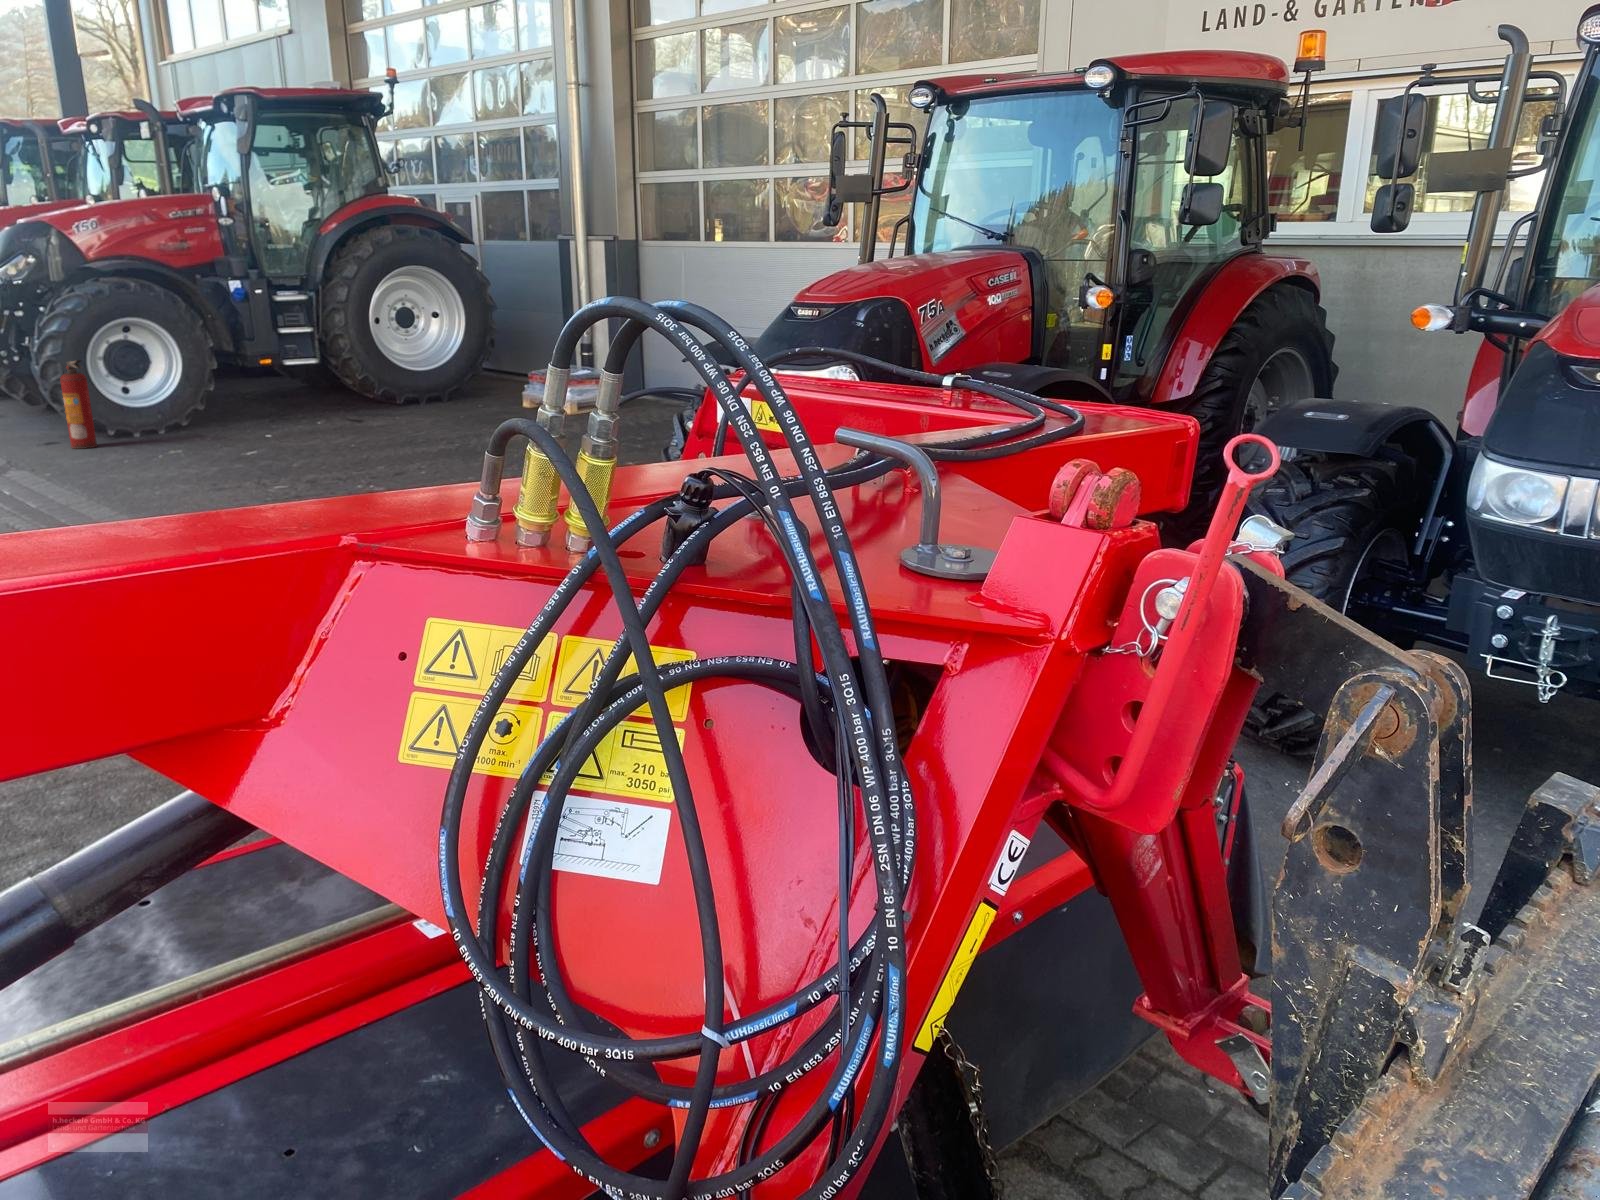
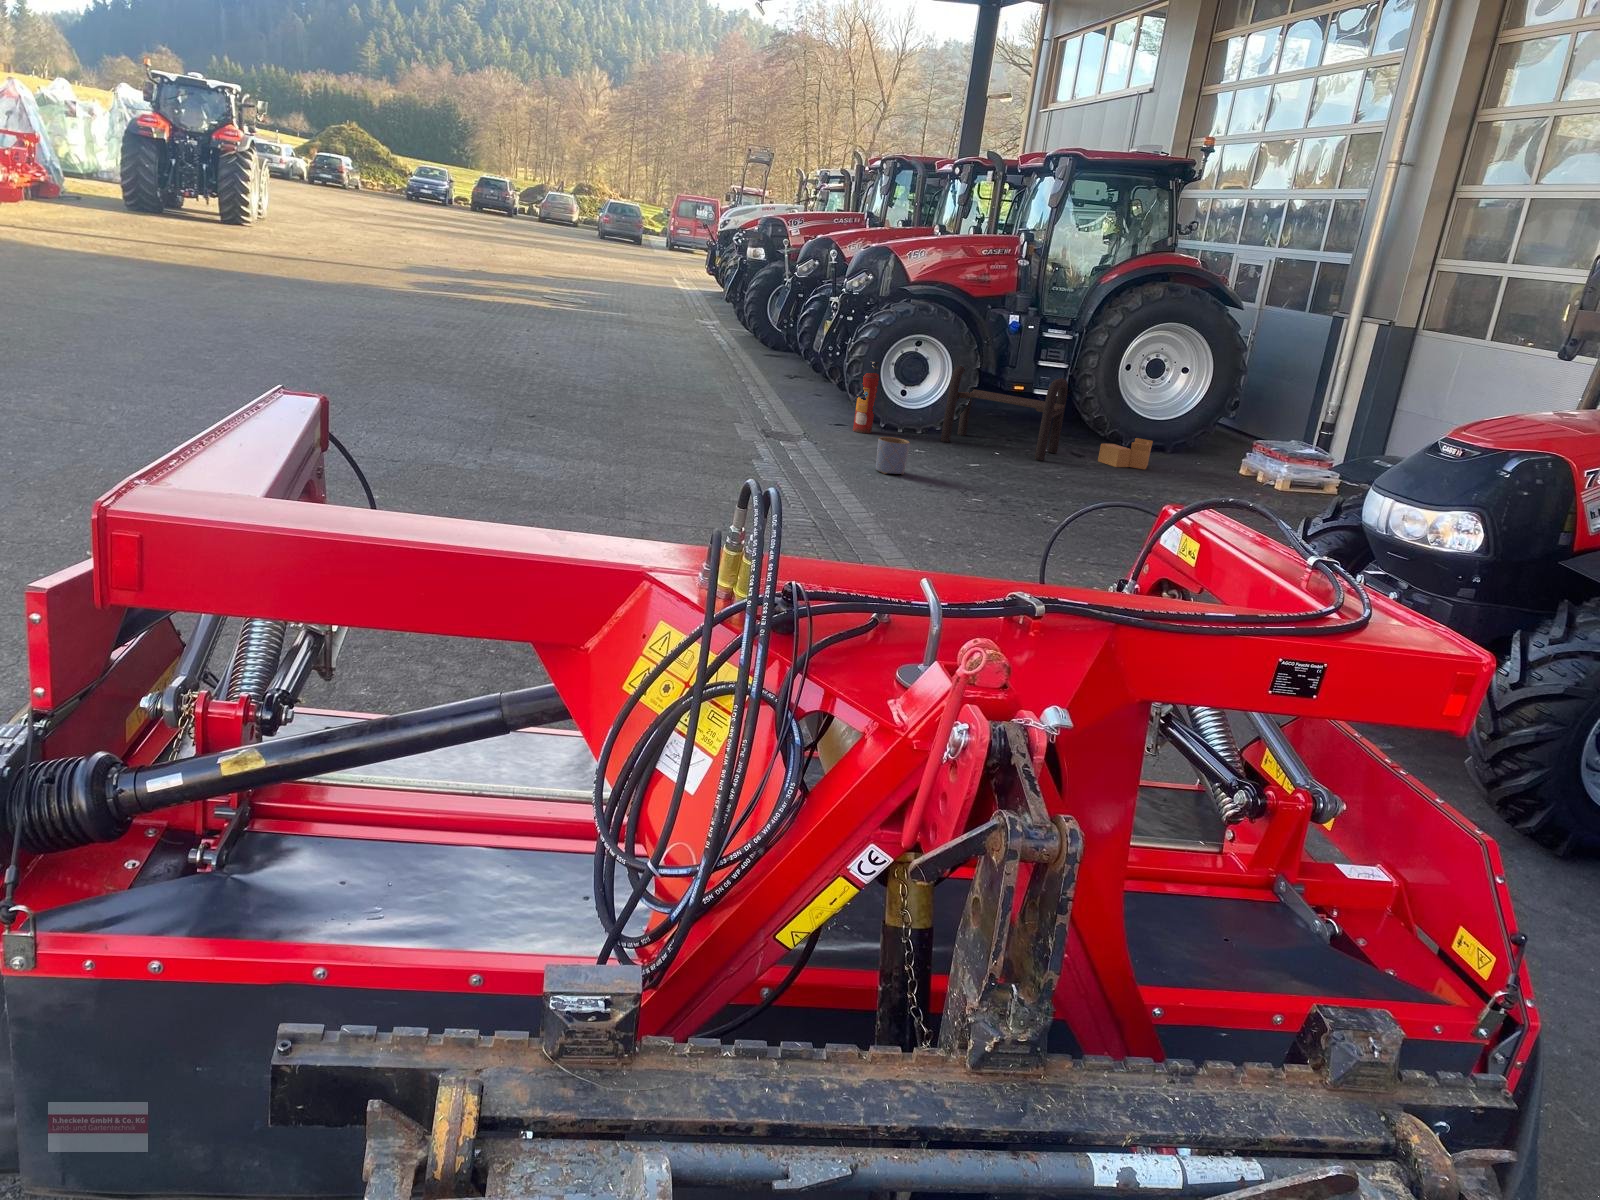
bench: none [180,343,328,439] -> present [941,366,1068,460]
cardboard box: none [373,392,427,426] -> present [1098,438,1153,470]
planter: none [122,441,168,486] -> present [876,437,910,475]

